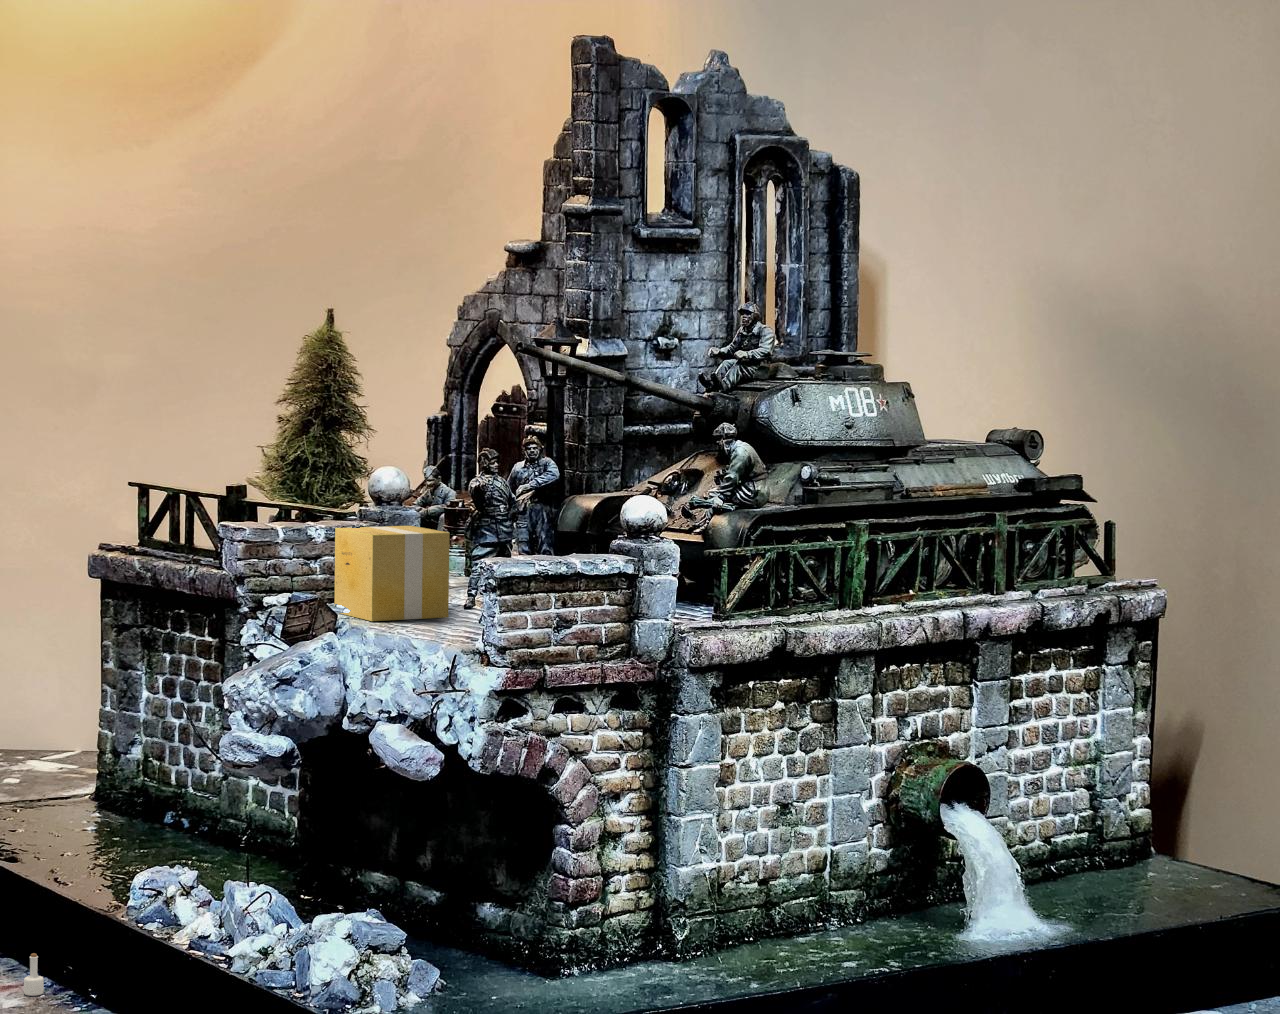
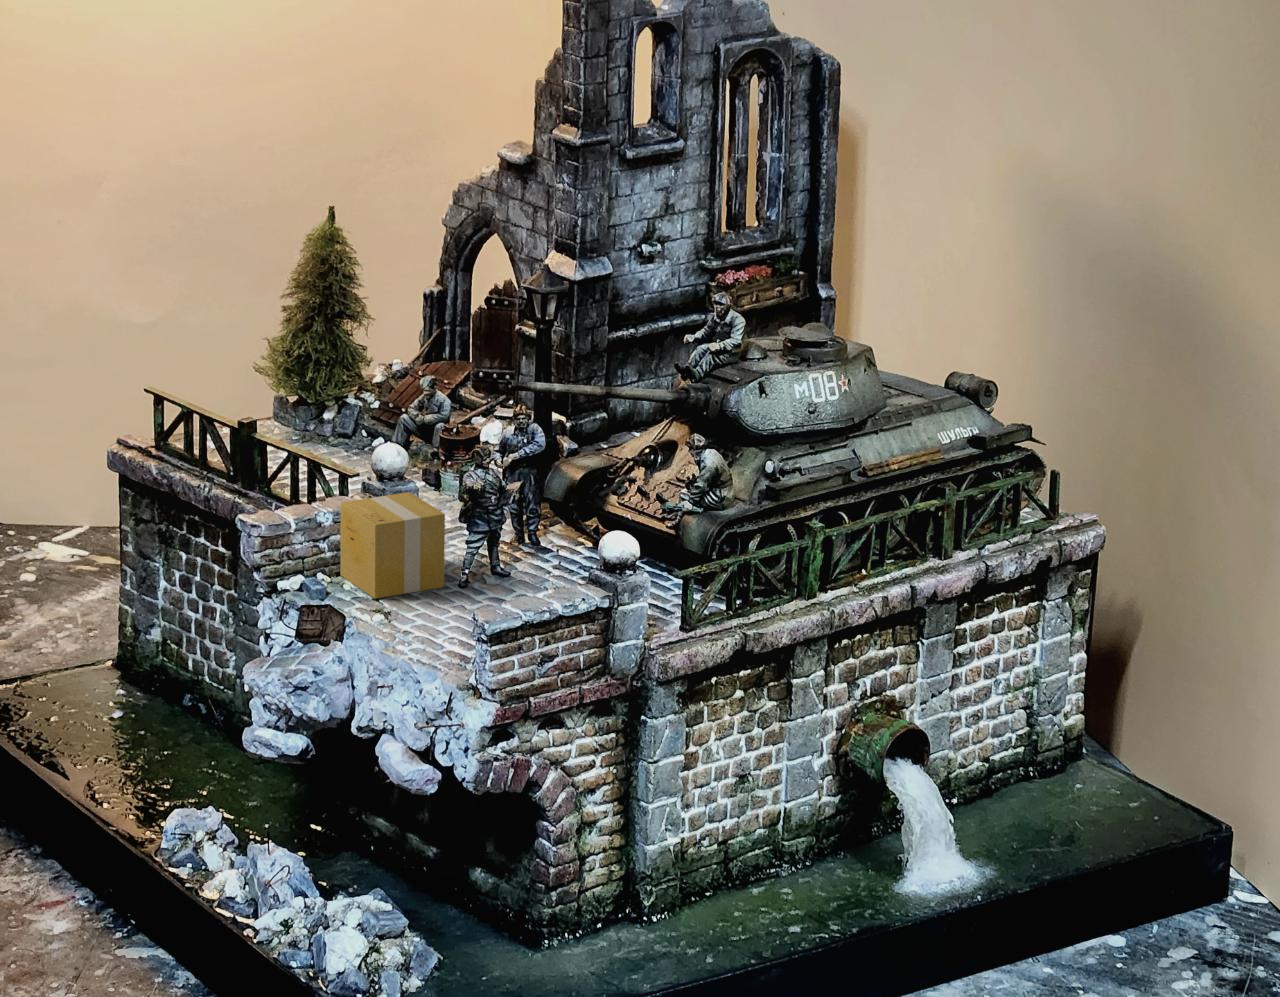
bottle: present [24,953,44,996] -> none [71,872,88,908]

